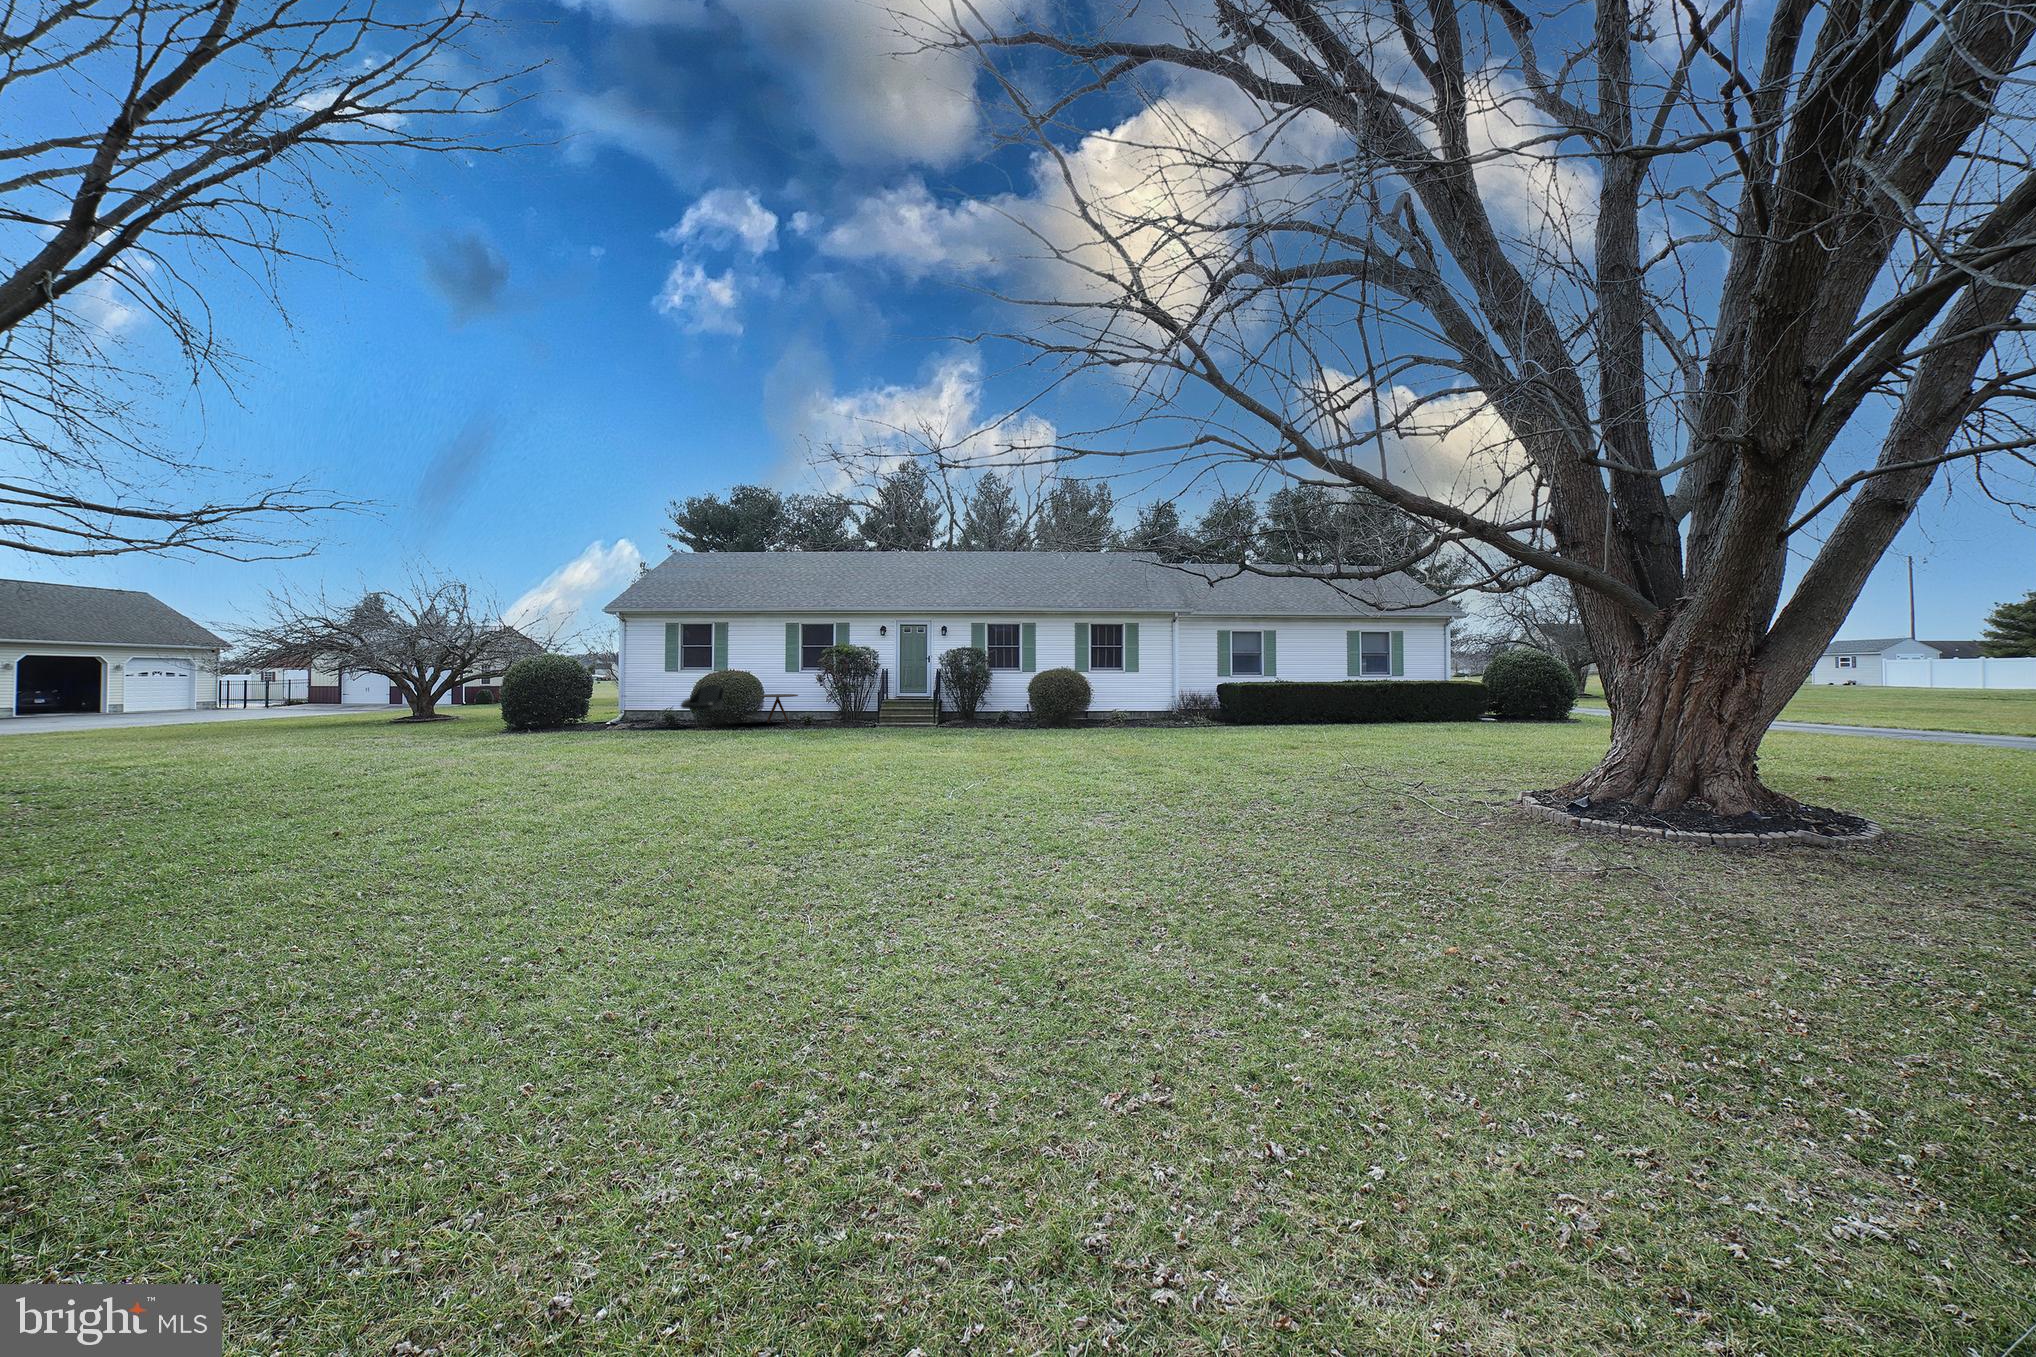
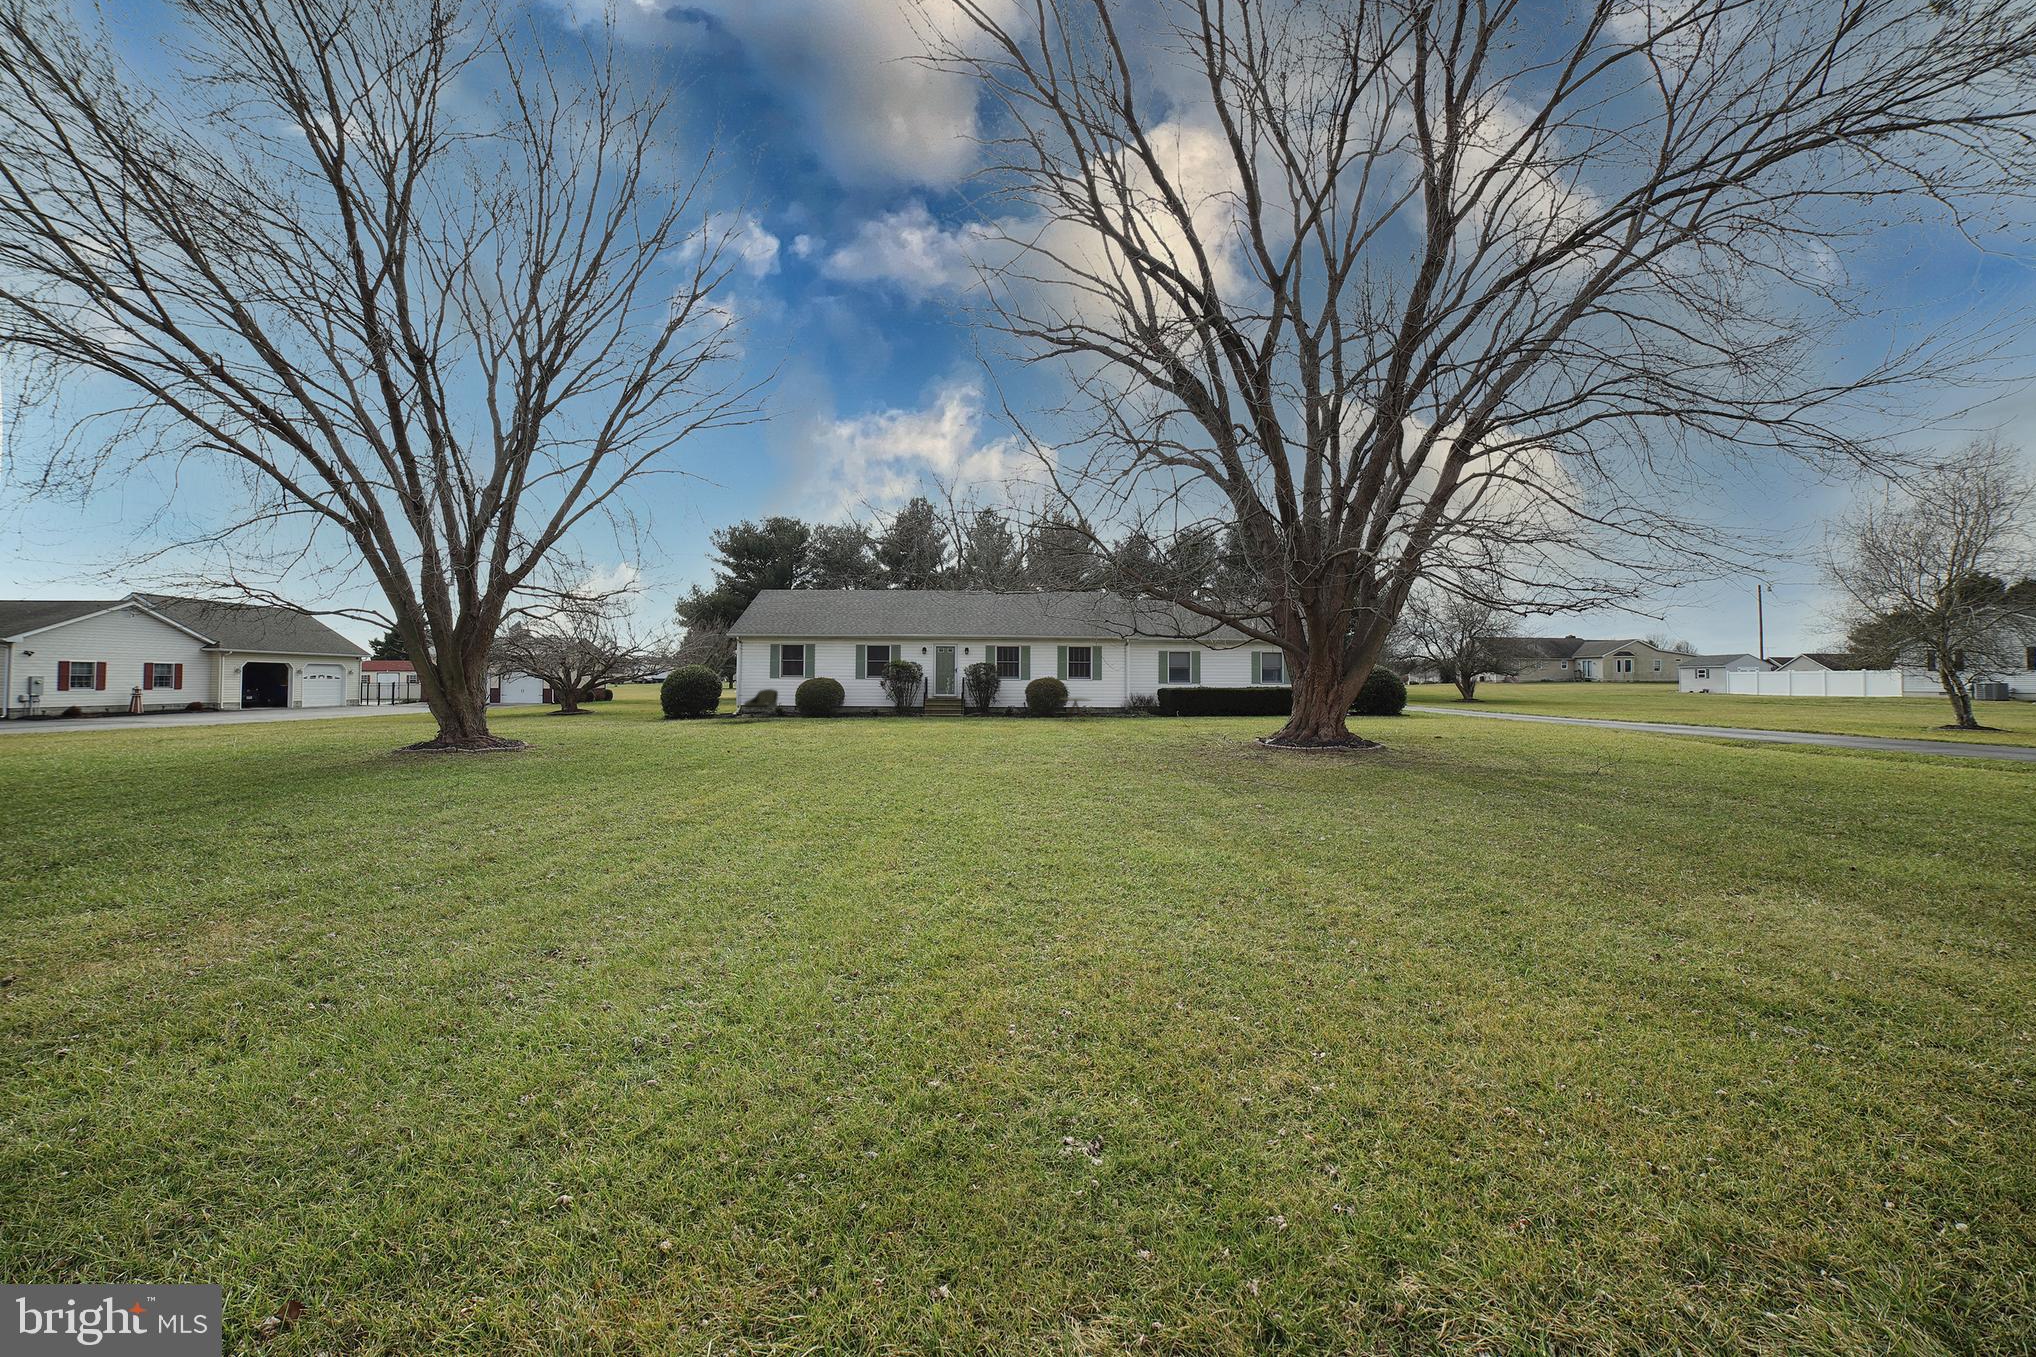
round table: present [757,694,798,723] -> present [1064,698,1087,717]

